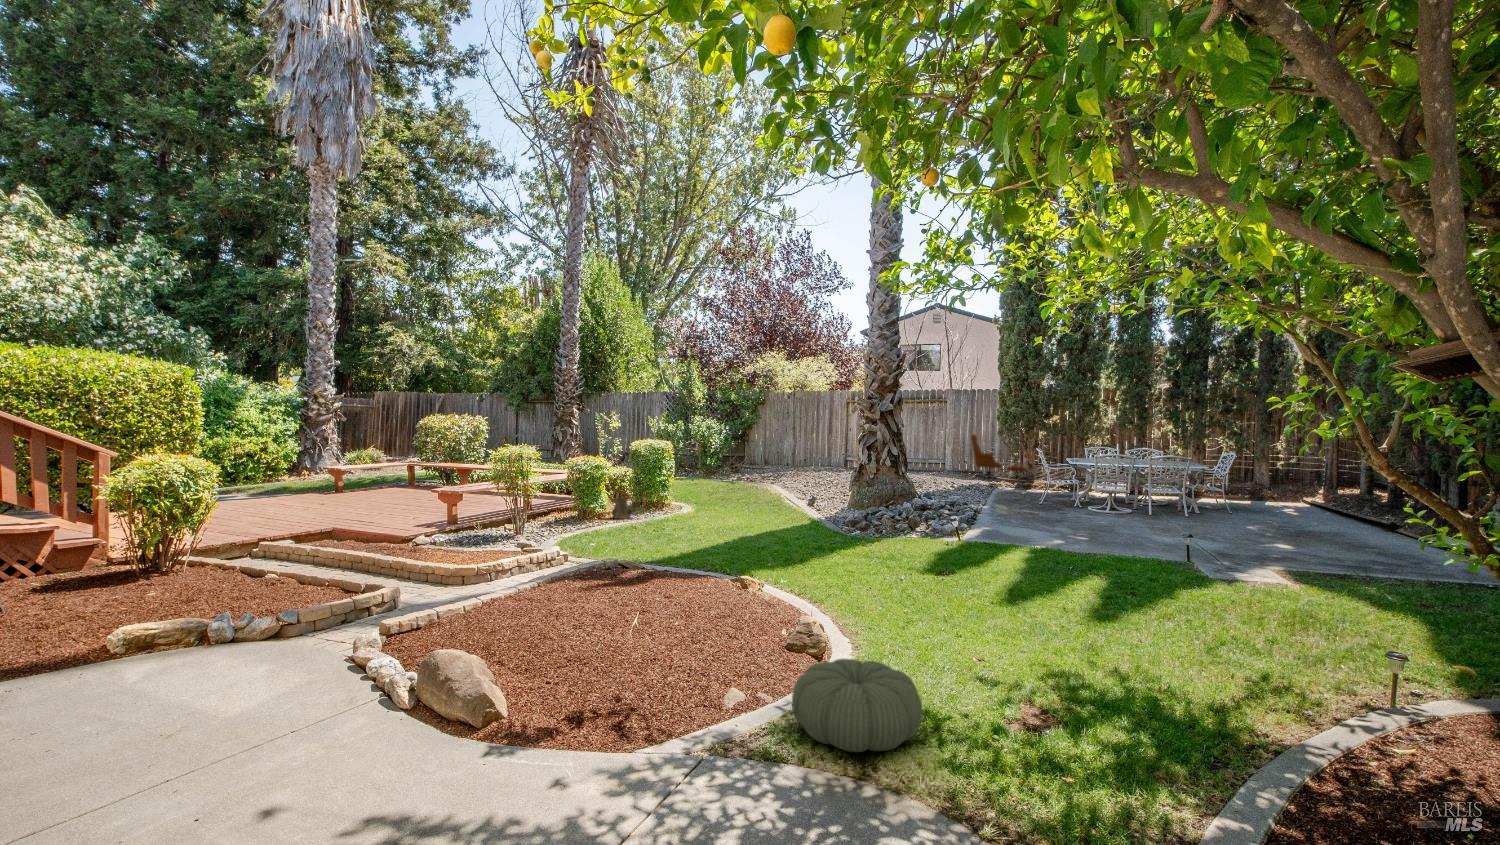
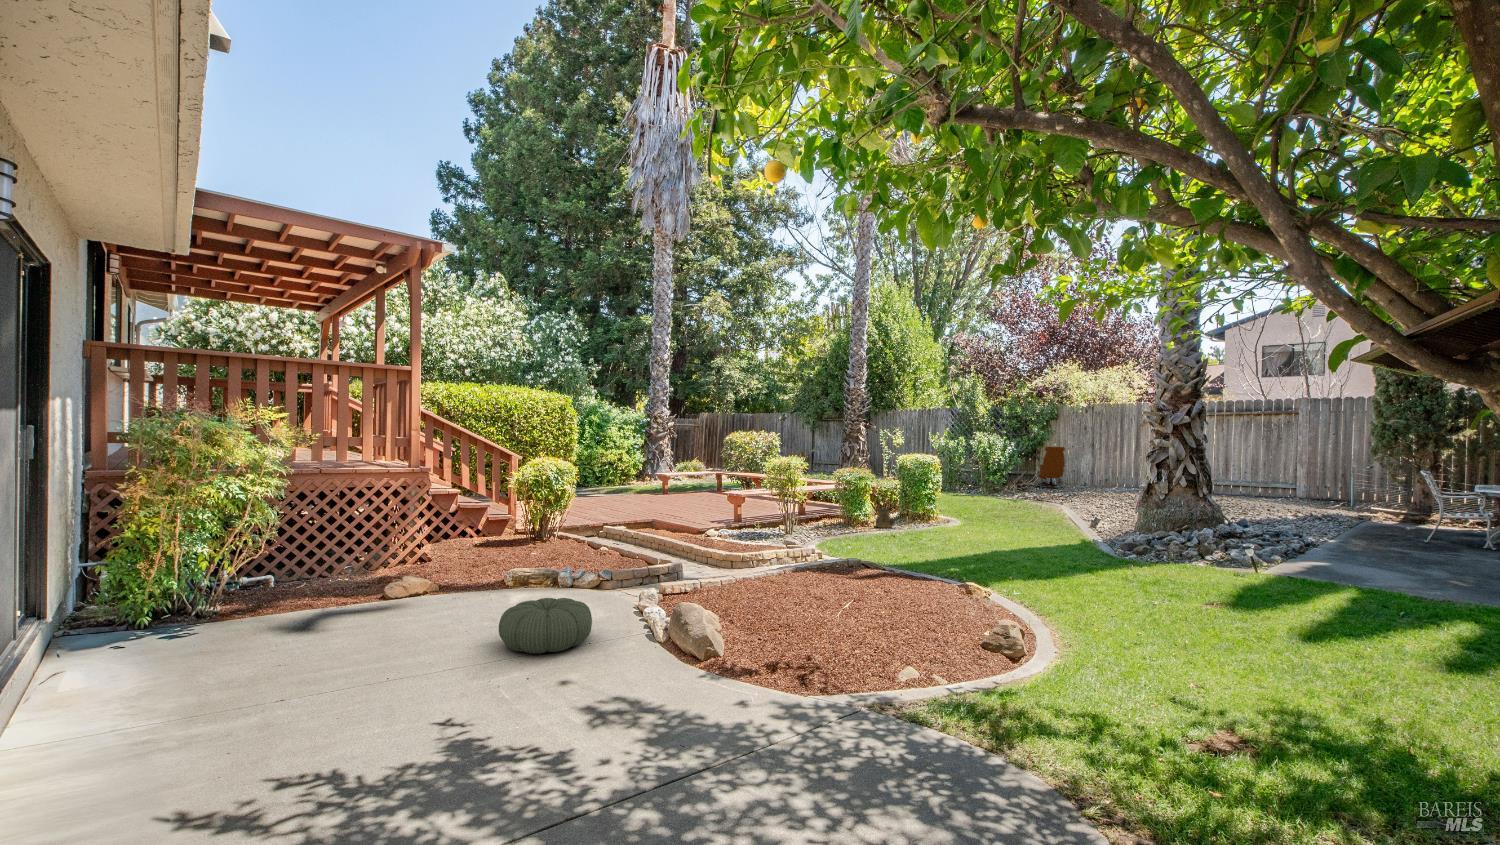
lounge chair: present [971,435,1027,478] -> present [1038,447,1065,488]
pouf: present [792,658,923,752] -> present [499,598,592,654]

